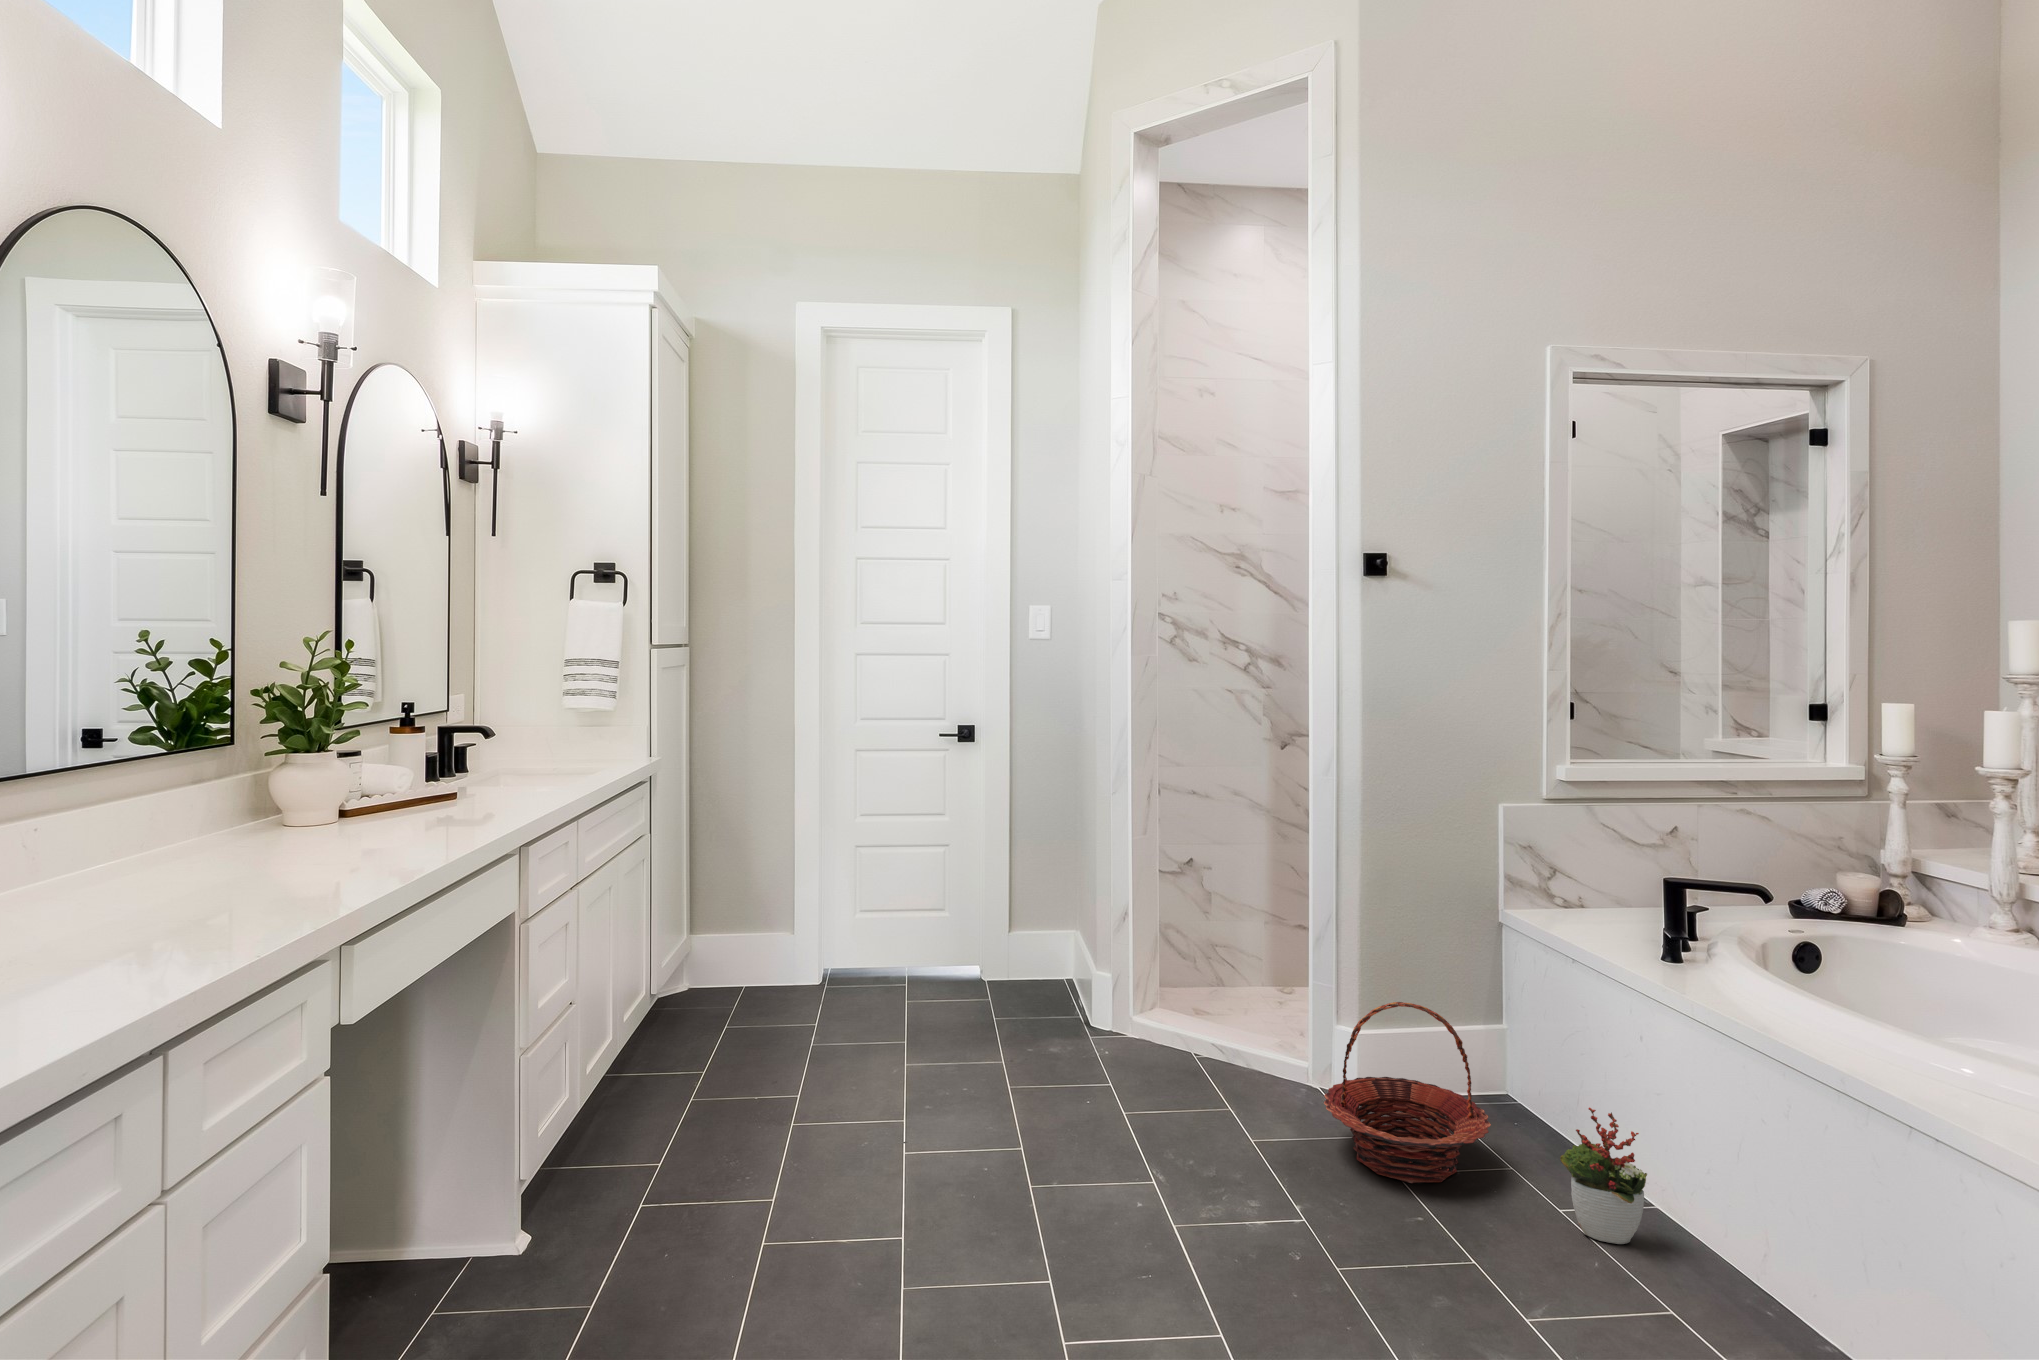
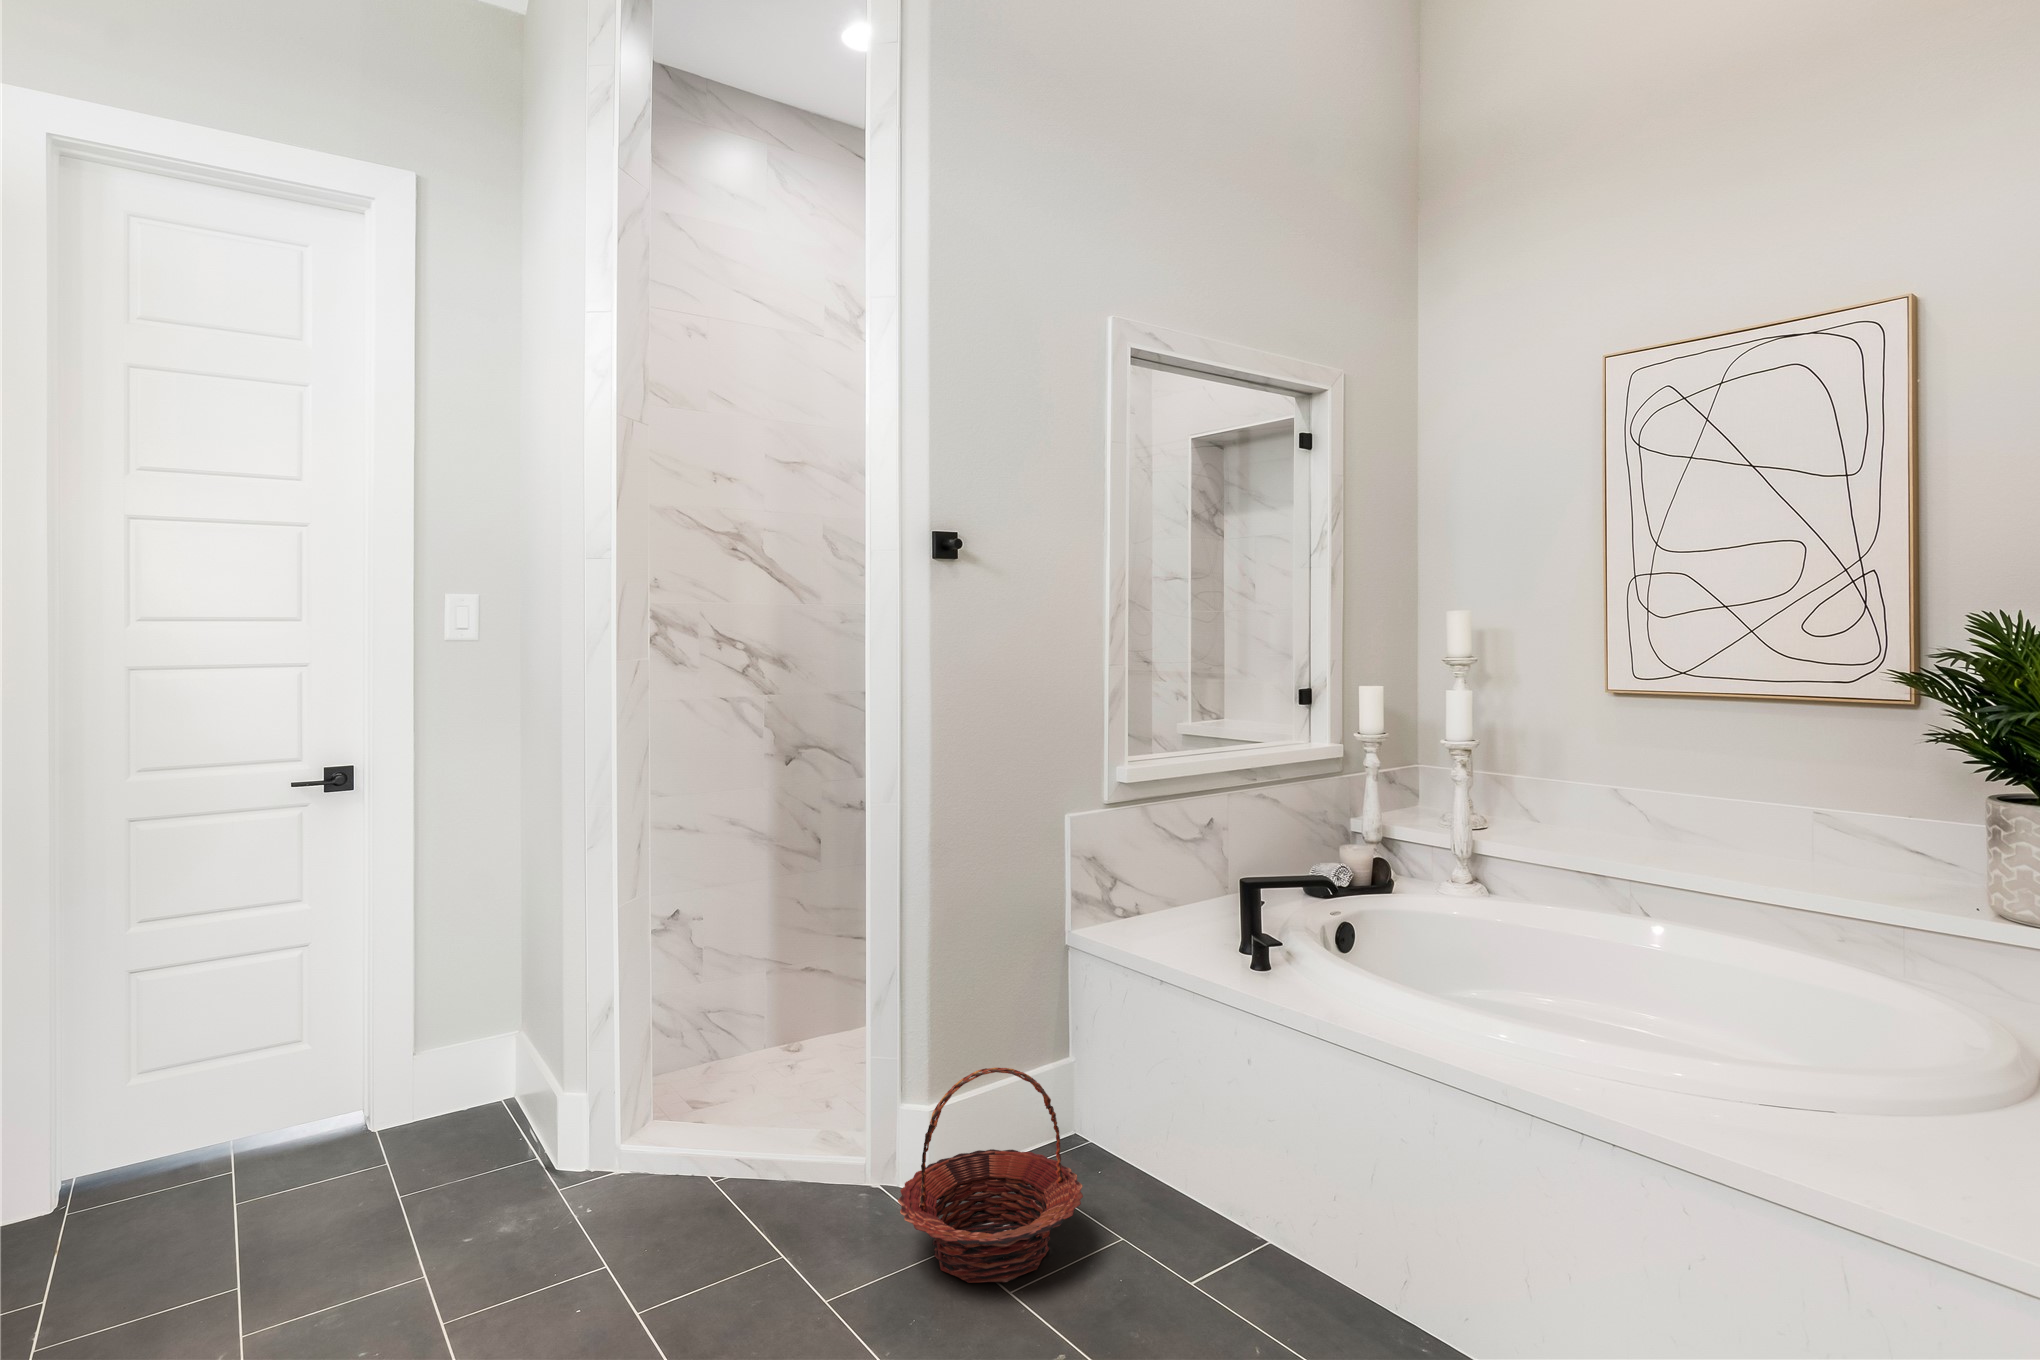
decorative plant: present [1560,1107,1647,1244] -> none [1166,1146,1245,1288]

